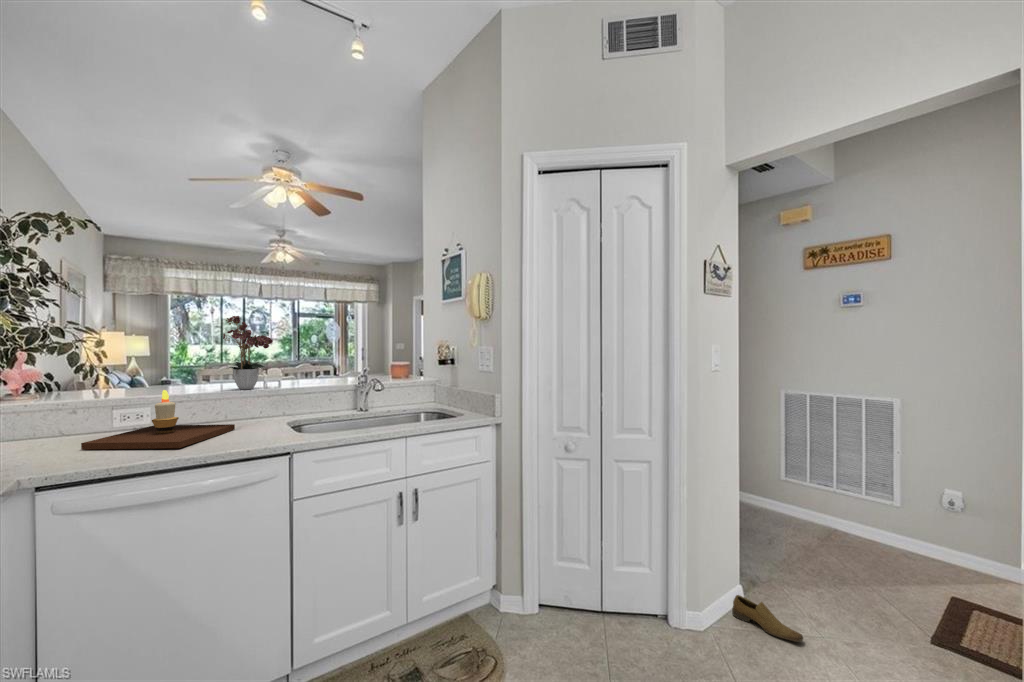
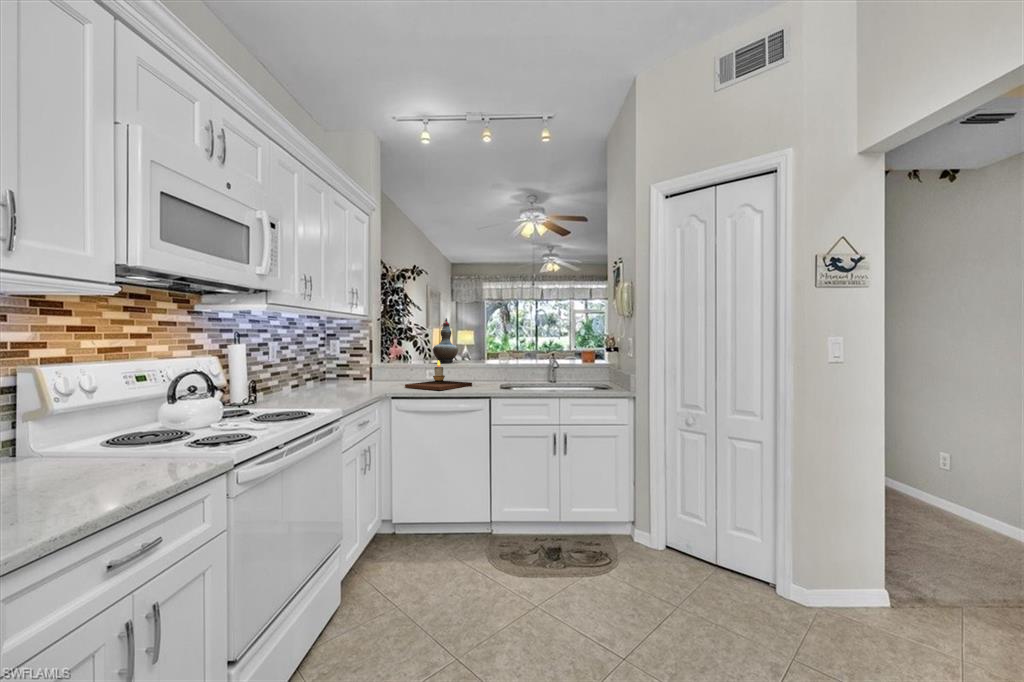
decorative vase: none [135,313,189,391] -> present [433,318,458,363]
flower arrangement: present [223,316,273,389] -> none [470,316,502,363]
shoe: present [732,595,803,642] -> none [854,584,916,638]

